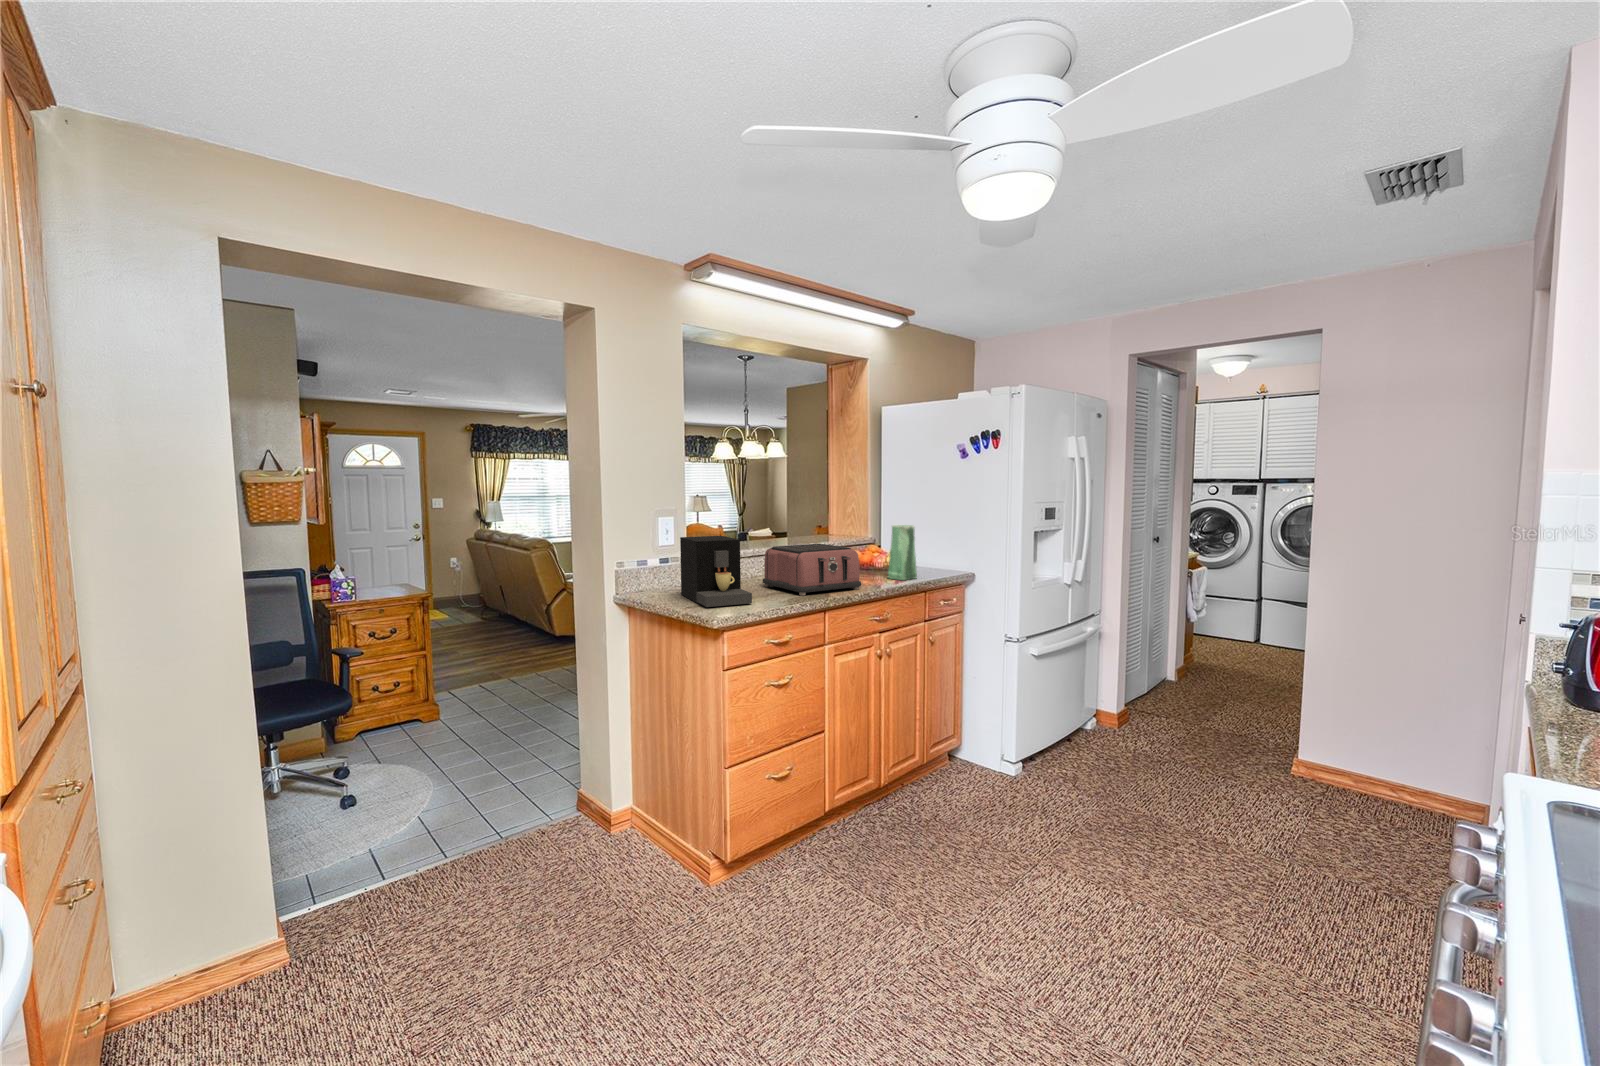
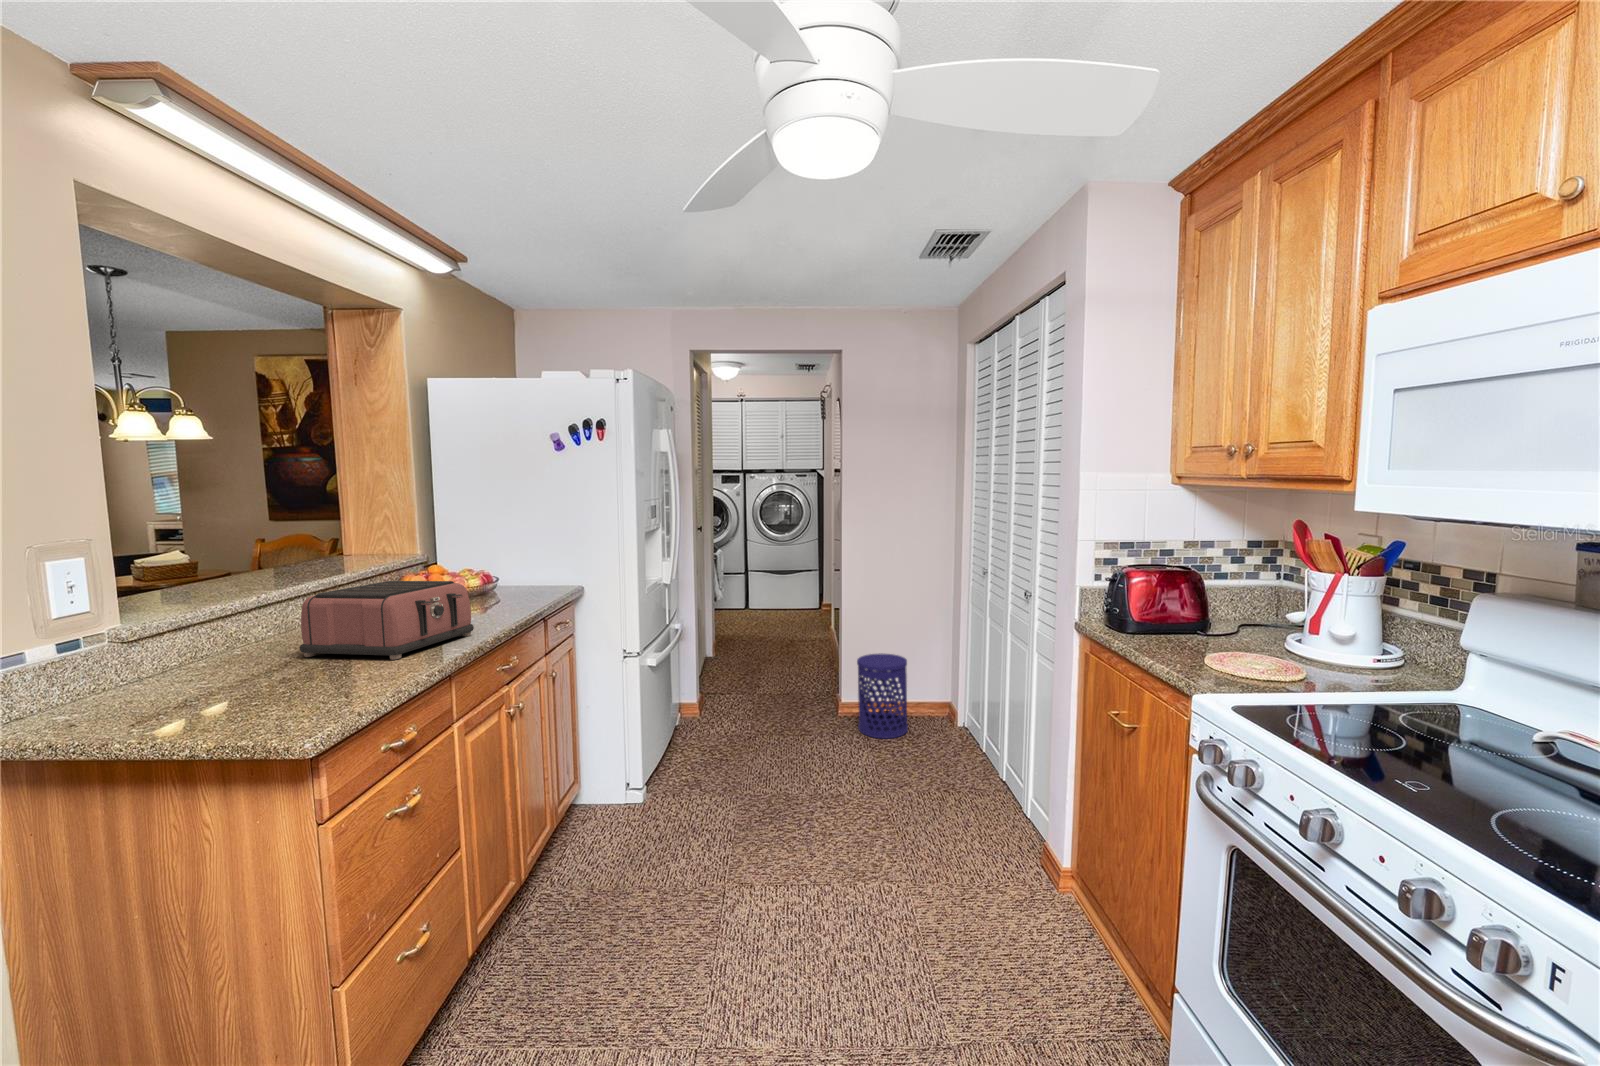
vase: present [888,525,917,580] -> none [486,545,525,615]
coffee maker: present [680,536,752,607] -> none [121,586,324,716]
waste bin: none [1318,703,1408,821] -> present [857,653,908,739]

